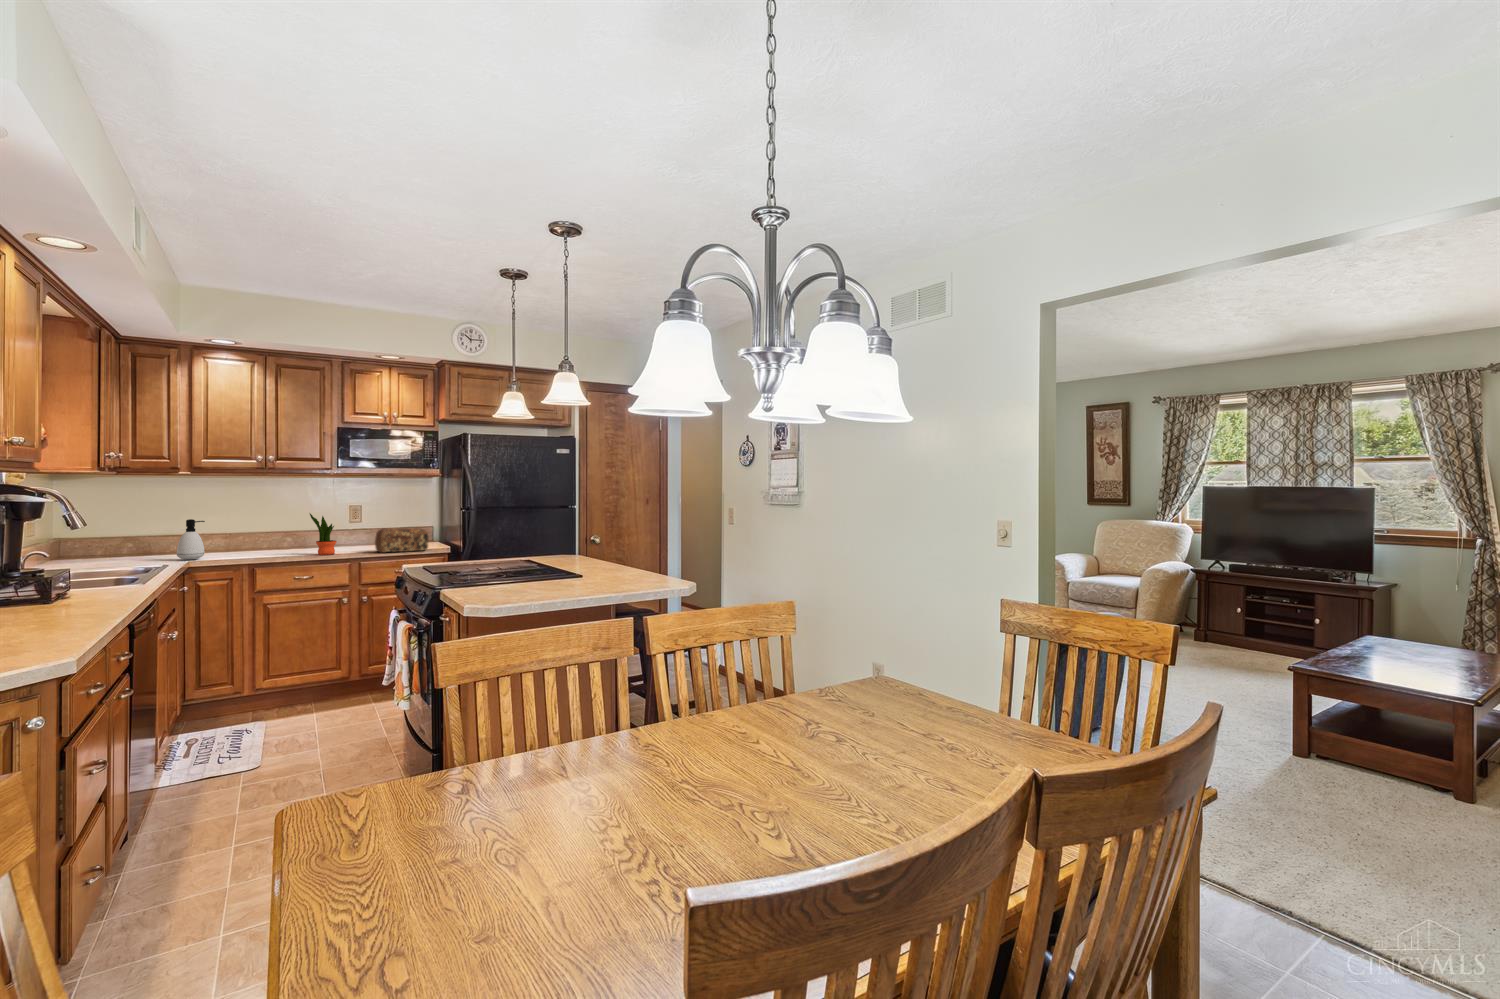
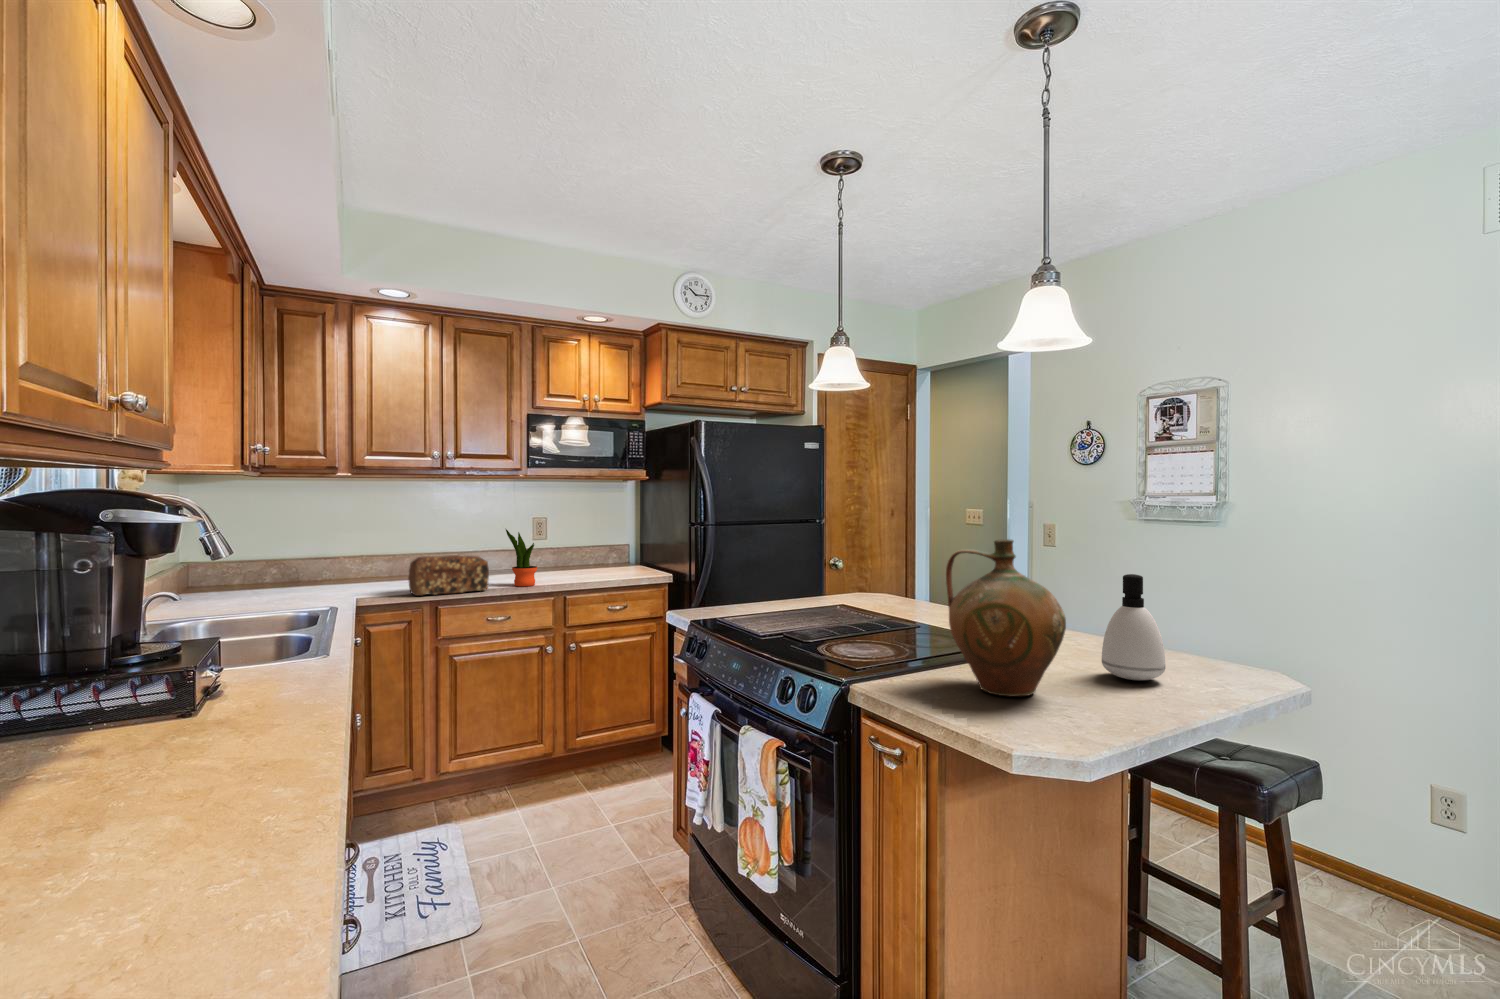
ceramic jug: none [484,514,545,594] -> present [946,540,1066,696]
soap dispenser: present [177,519,205,560] -> present [1102,574,1166,680]
bread loaf: present [375,528,429,553] -> present [408,555,489,596]

